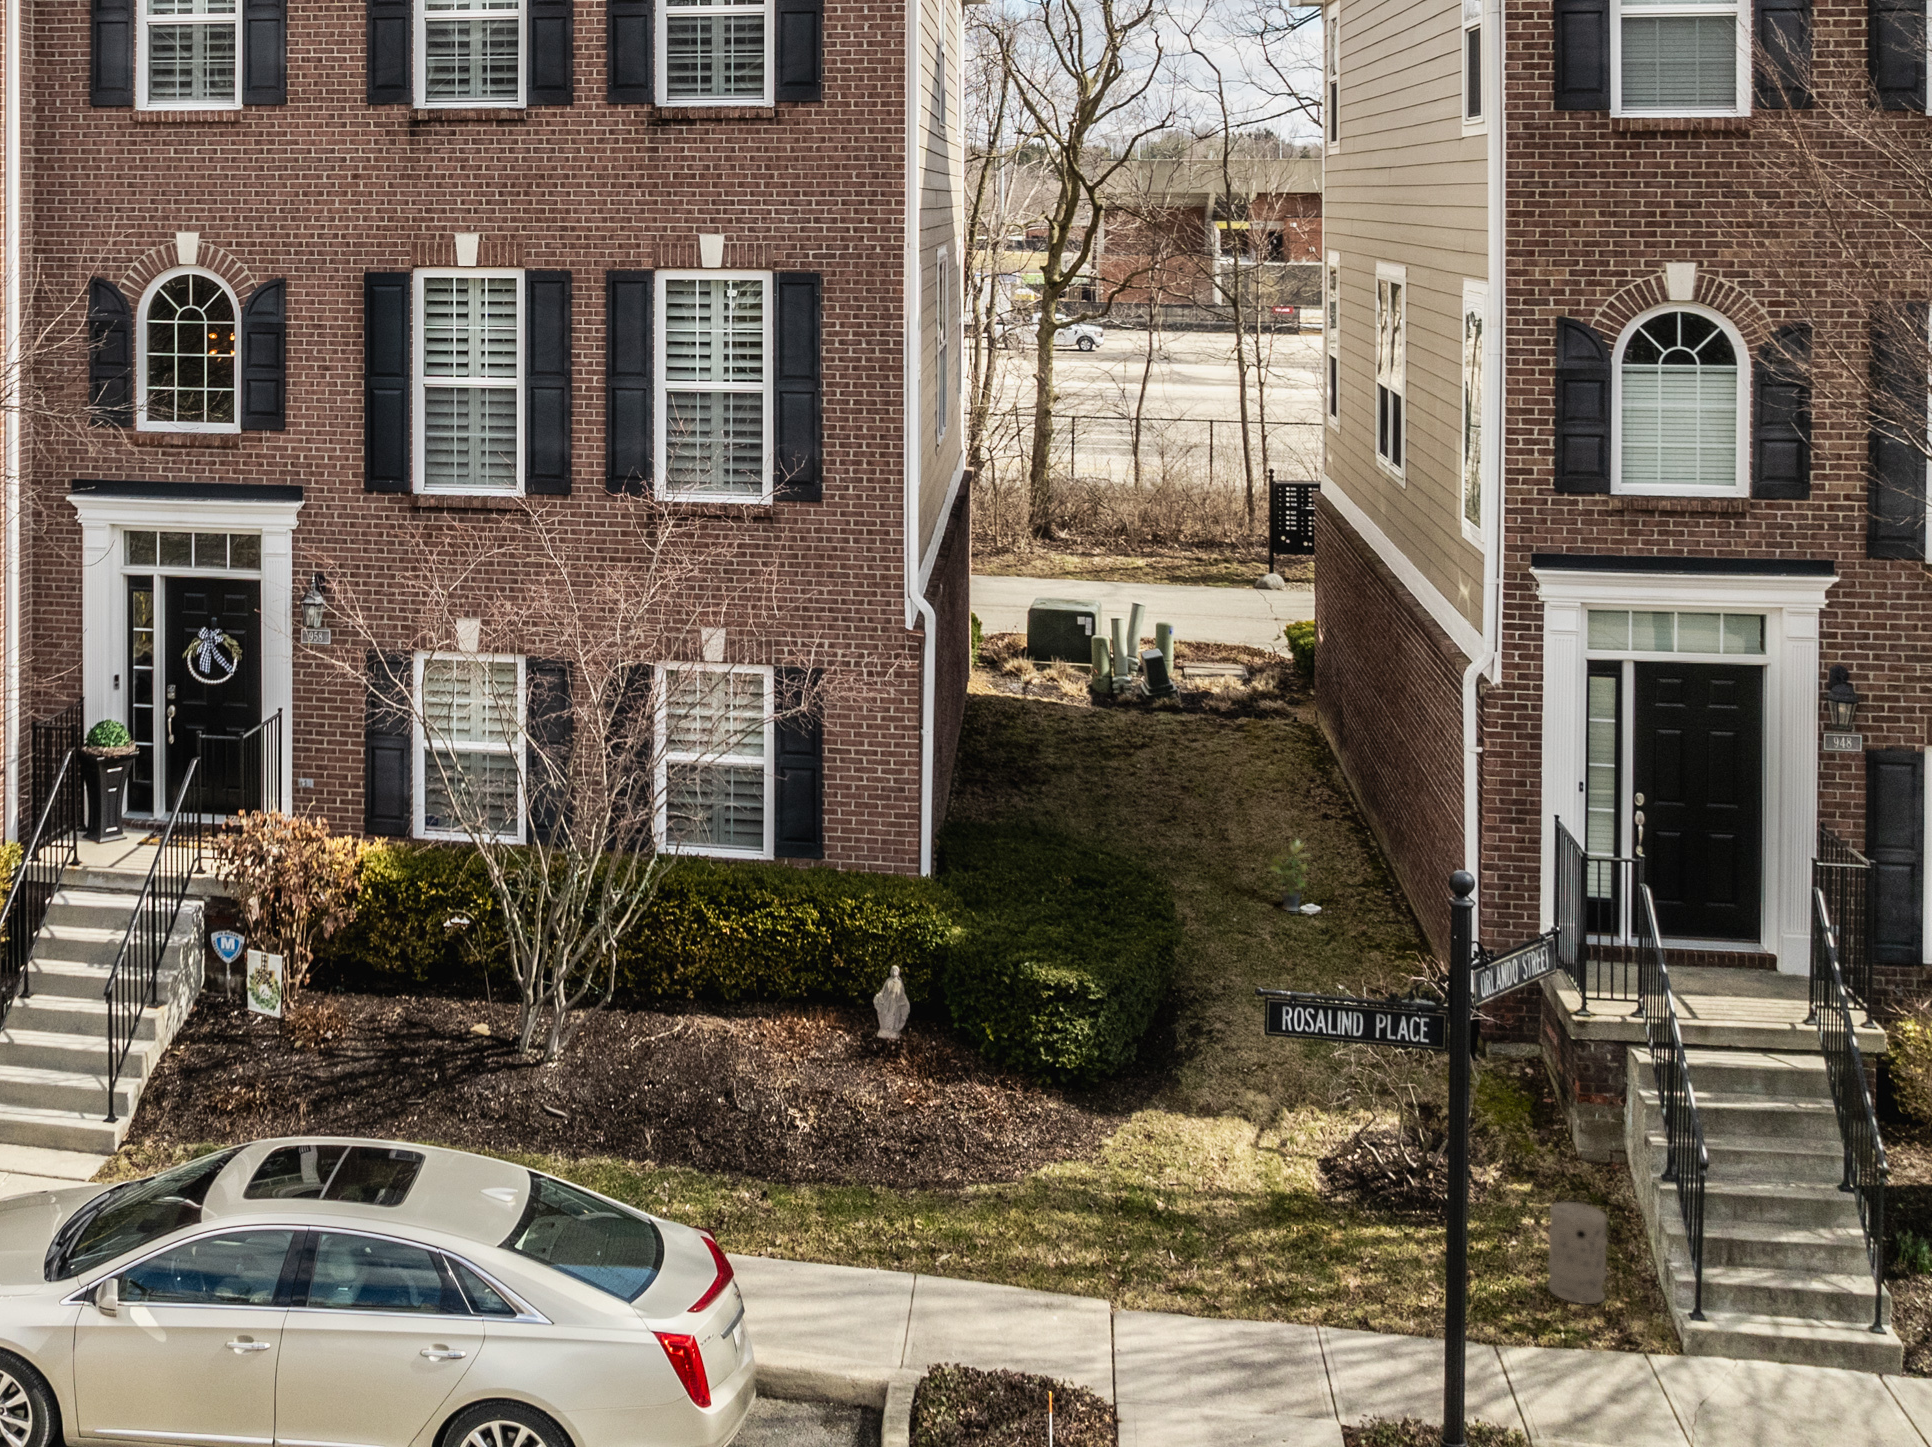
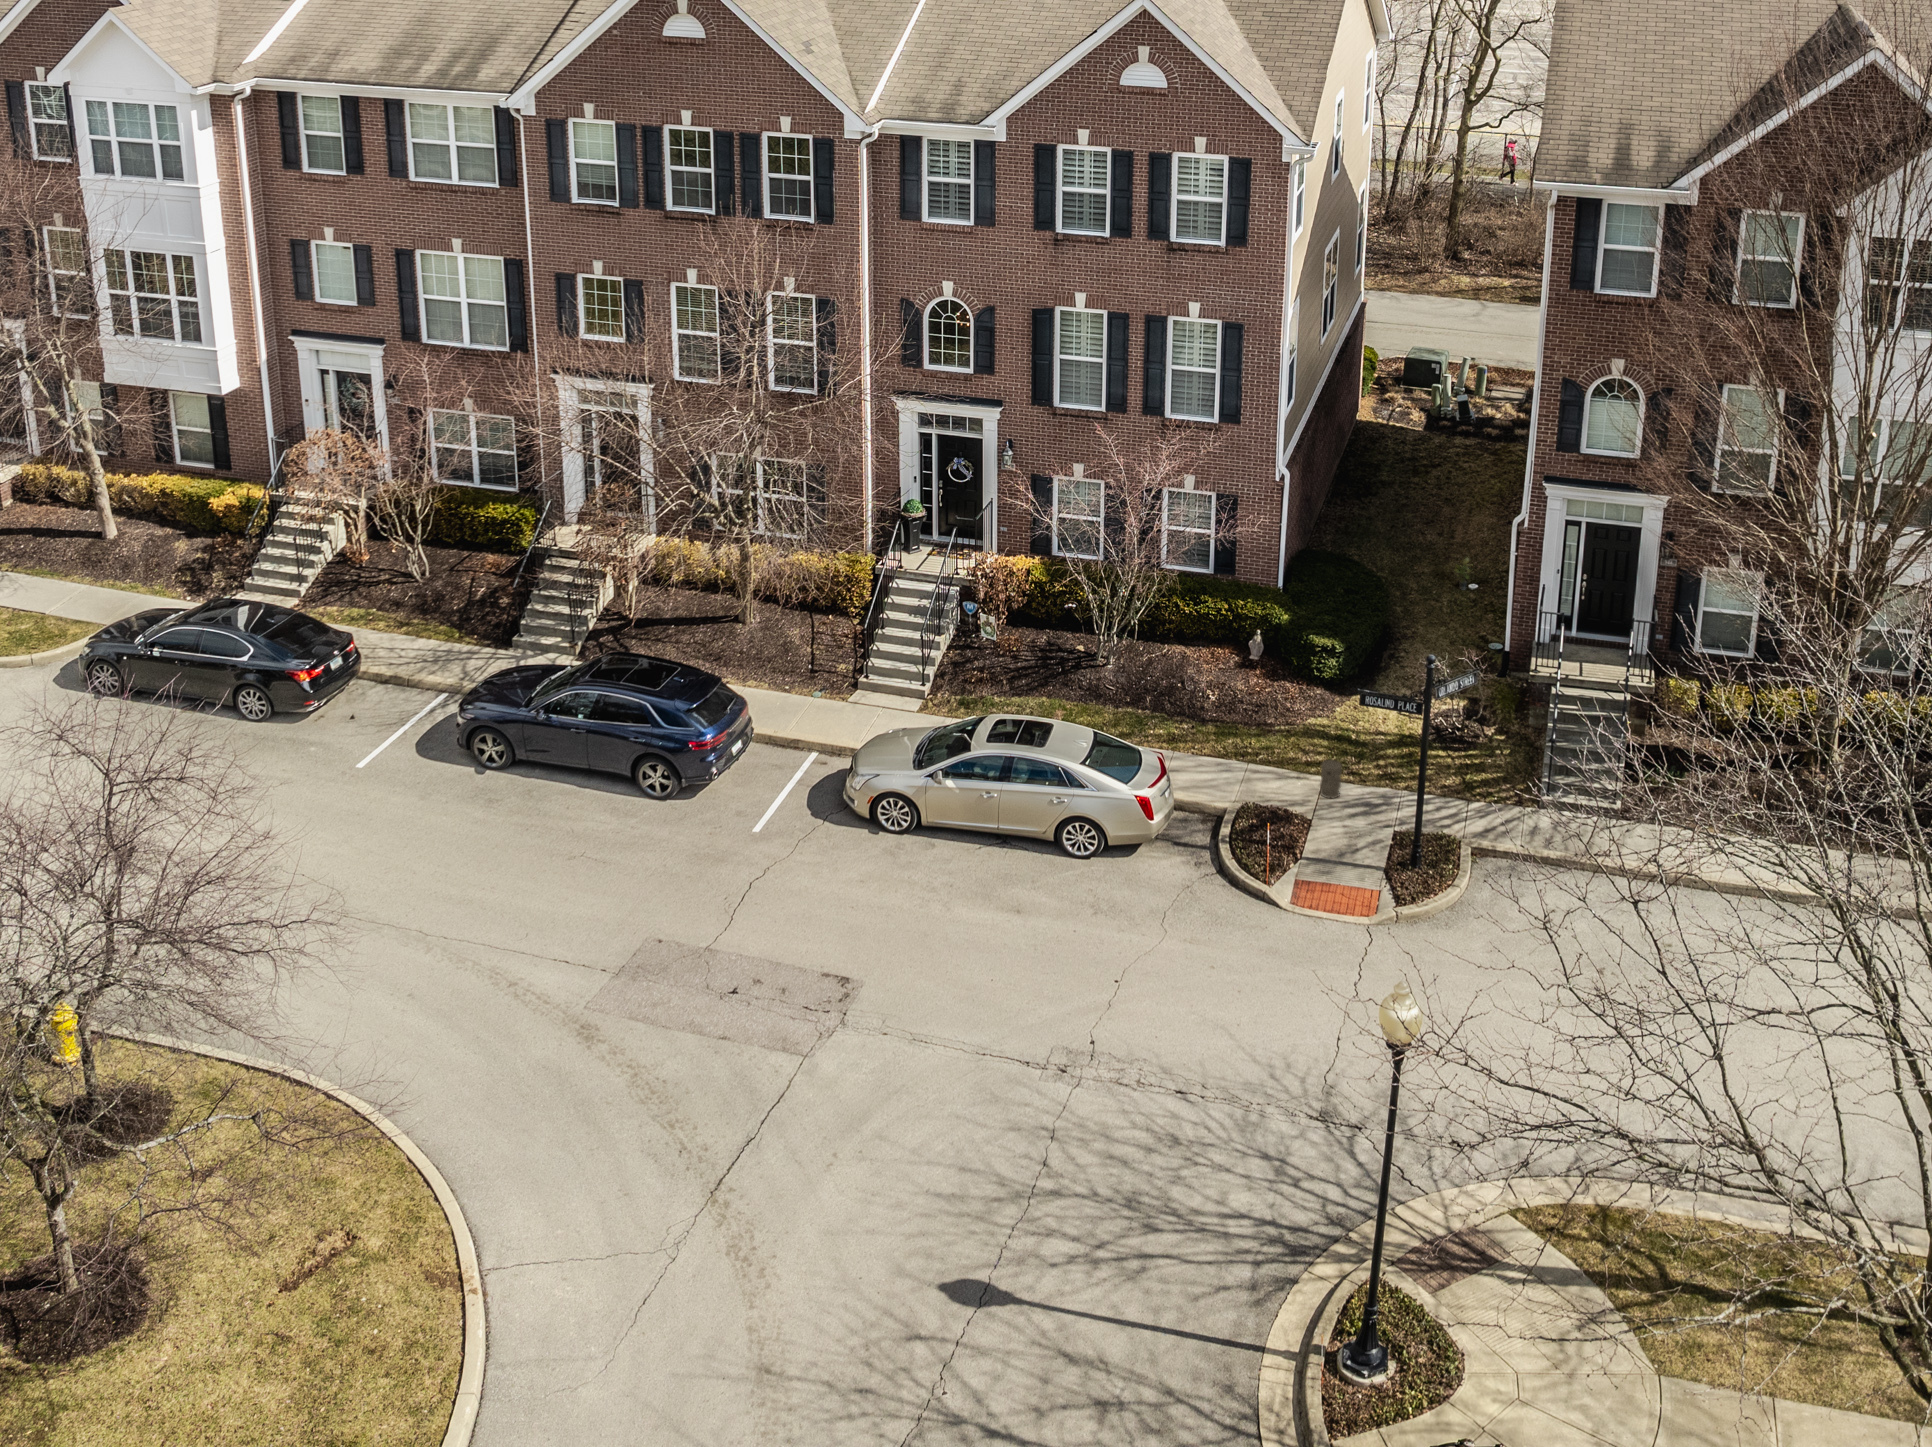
trash can: present [1547,1202,1607,1304] -> present [1320,760,1342,798]

